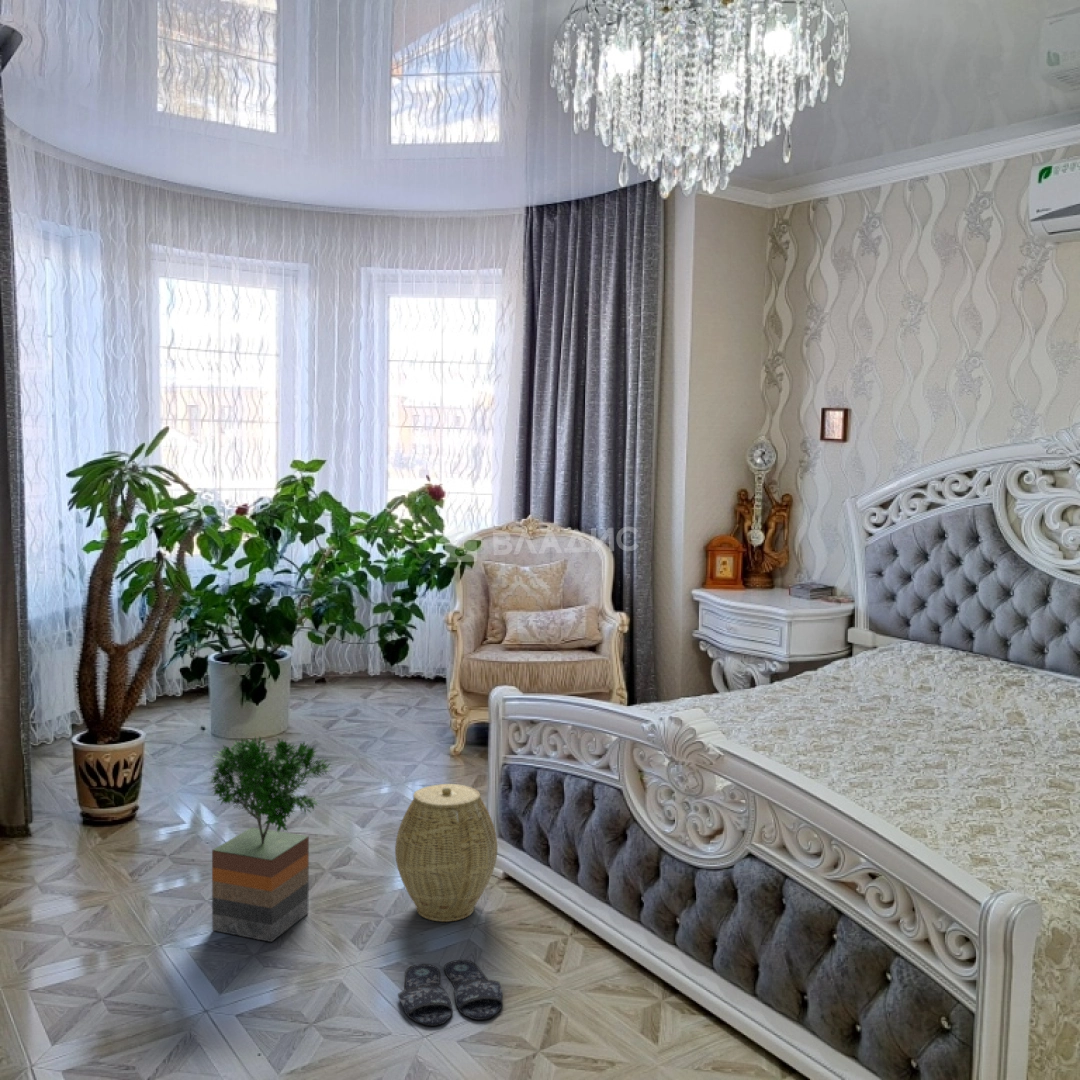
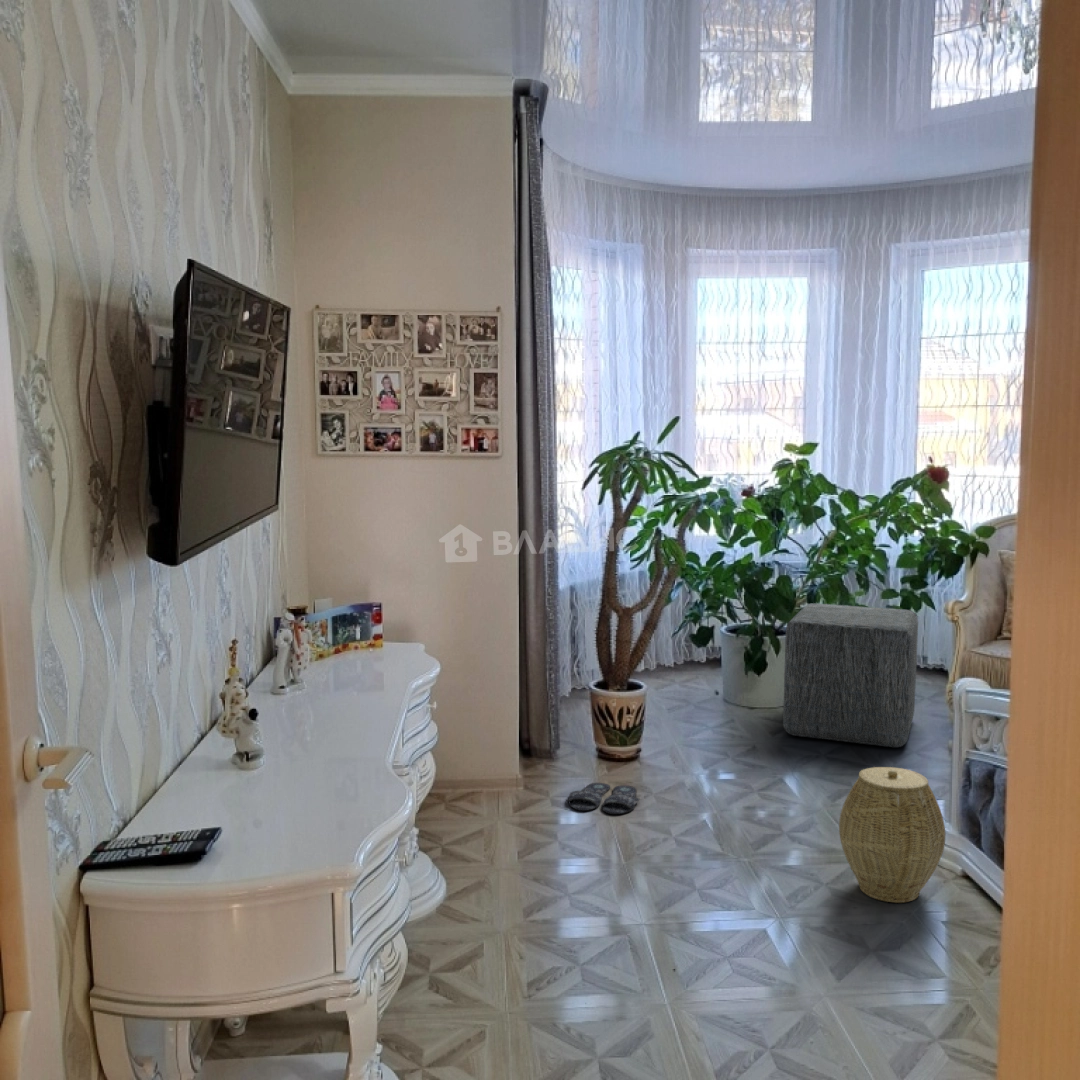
ottoman: none [291,623,417,764] -> present [783,603,918,747]
potted tree: present [211,738,329,942] -> none [667,697,781,883]
slippers: present [398,960,503,1026] -> present [568,783,639,814]

